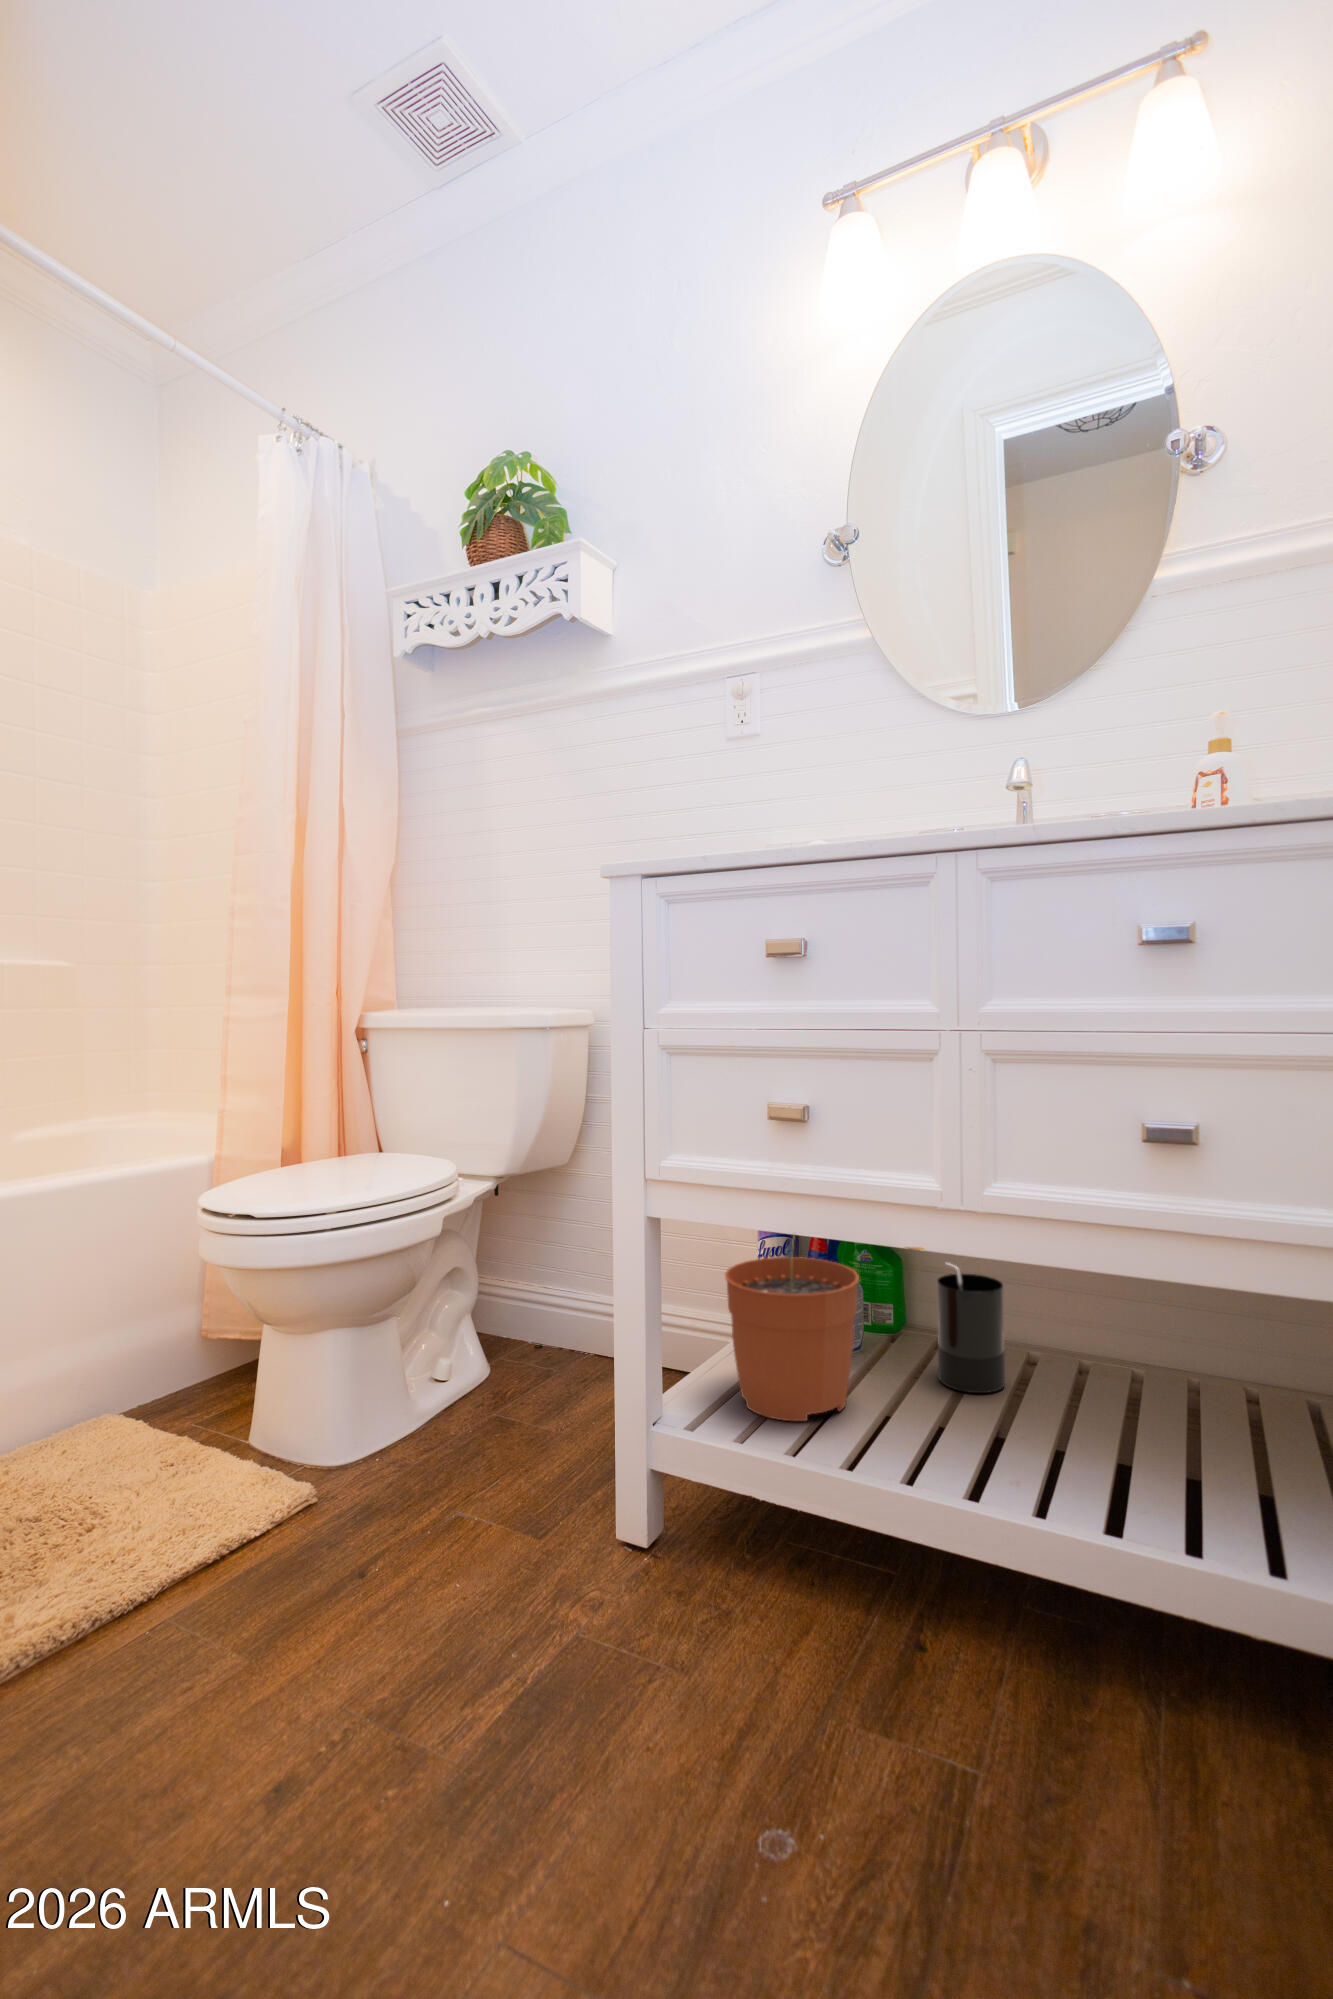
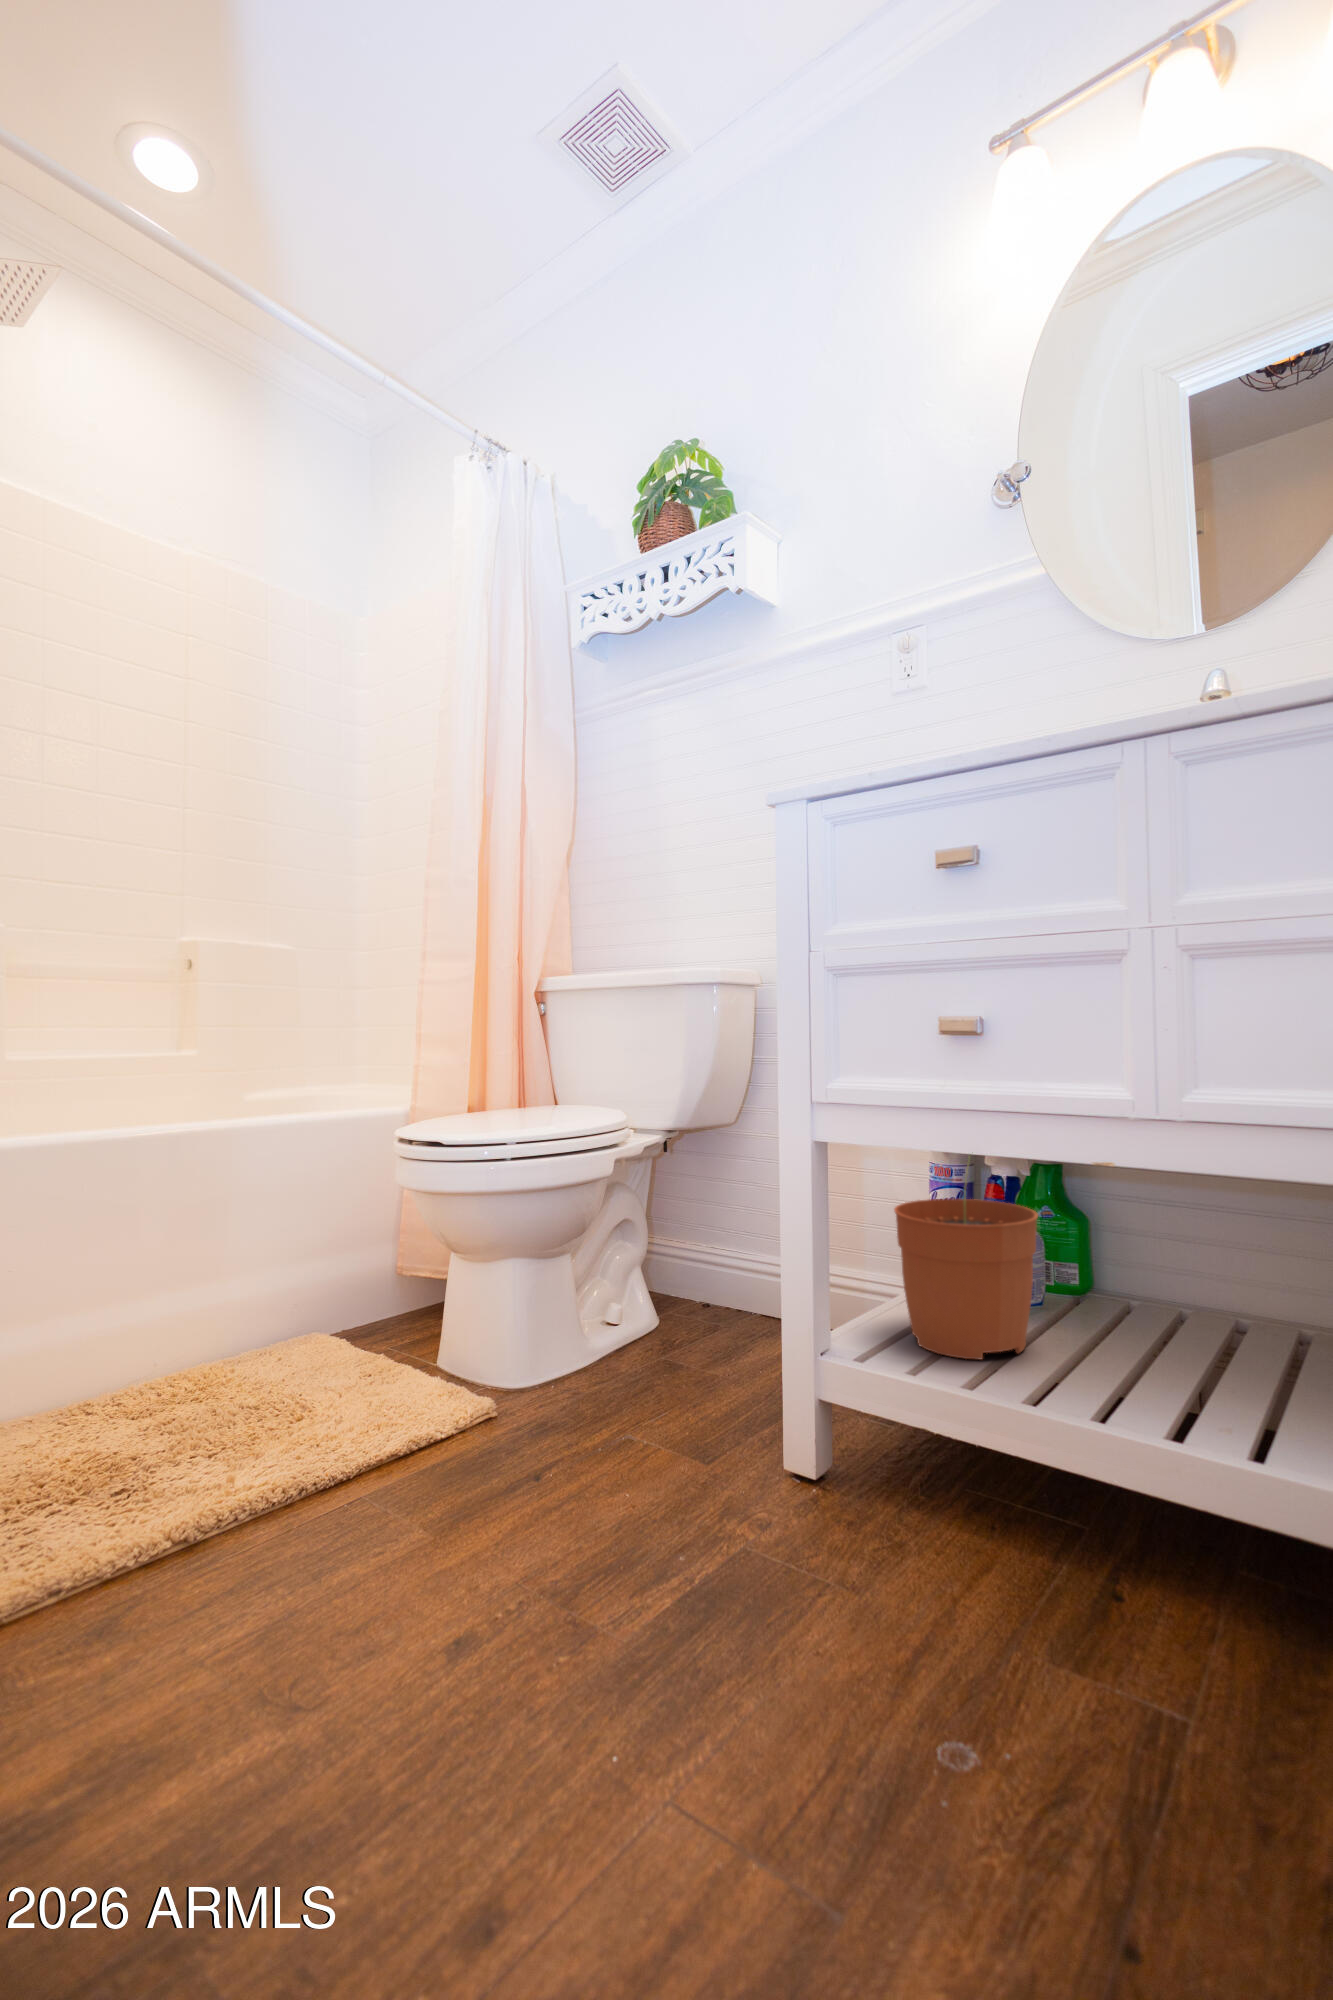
candle: present [937,1263,1005,1393] -> none [1126,1212,1206,1347]

